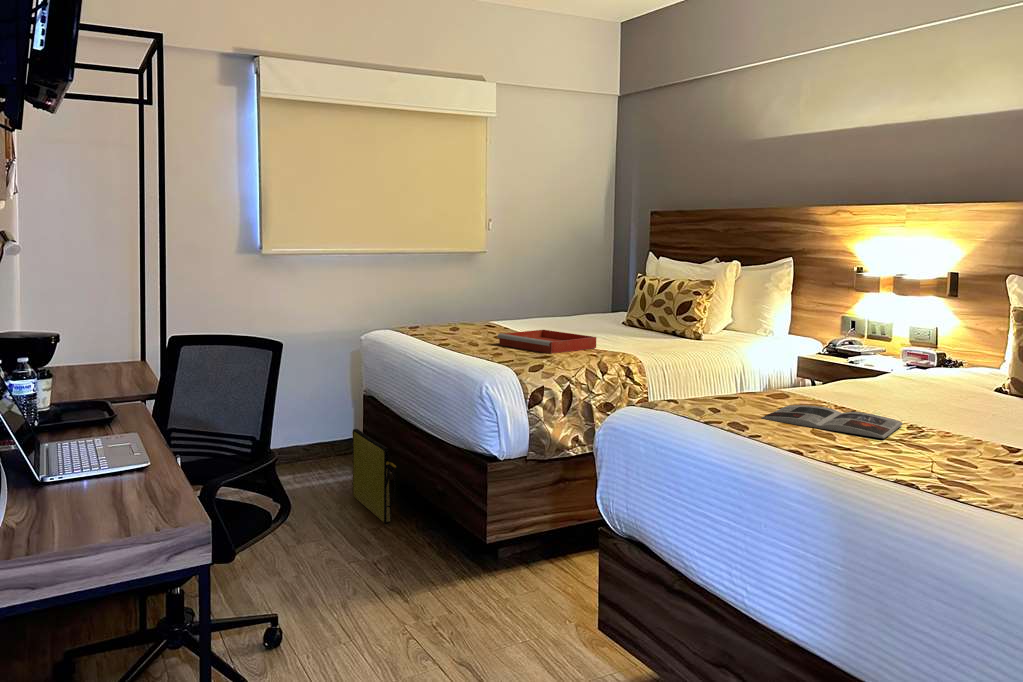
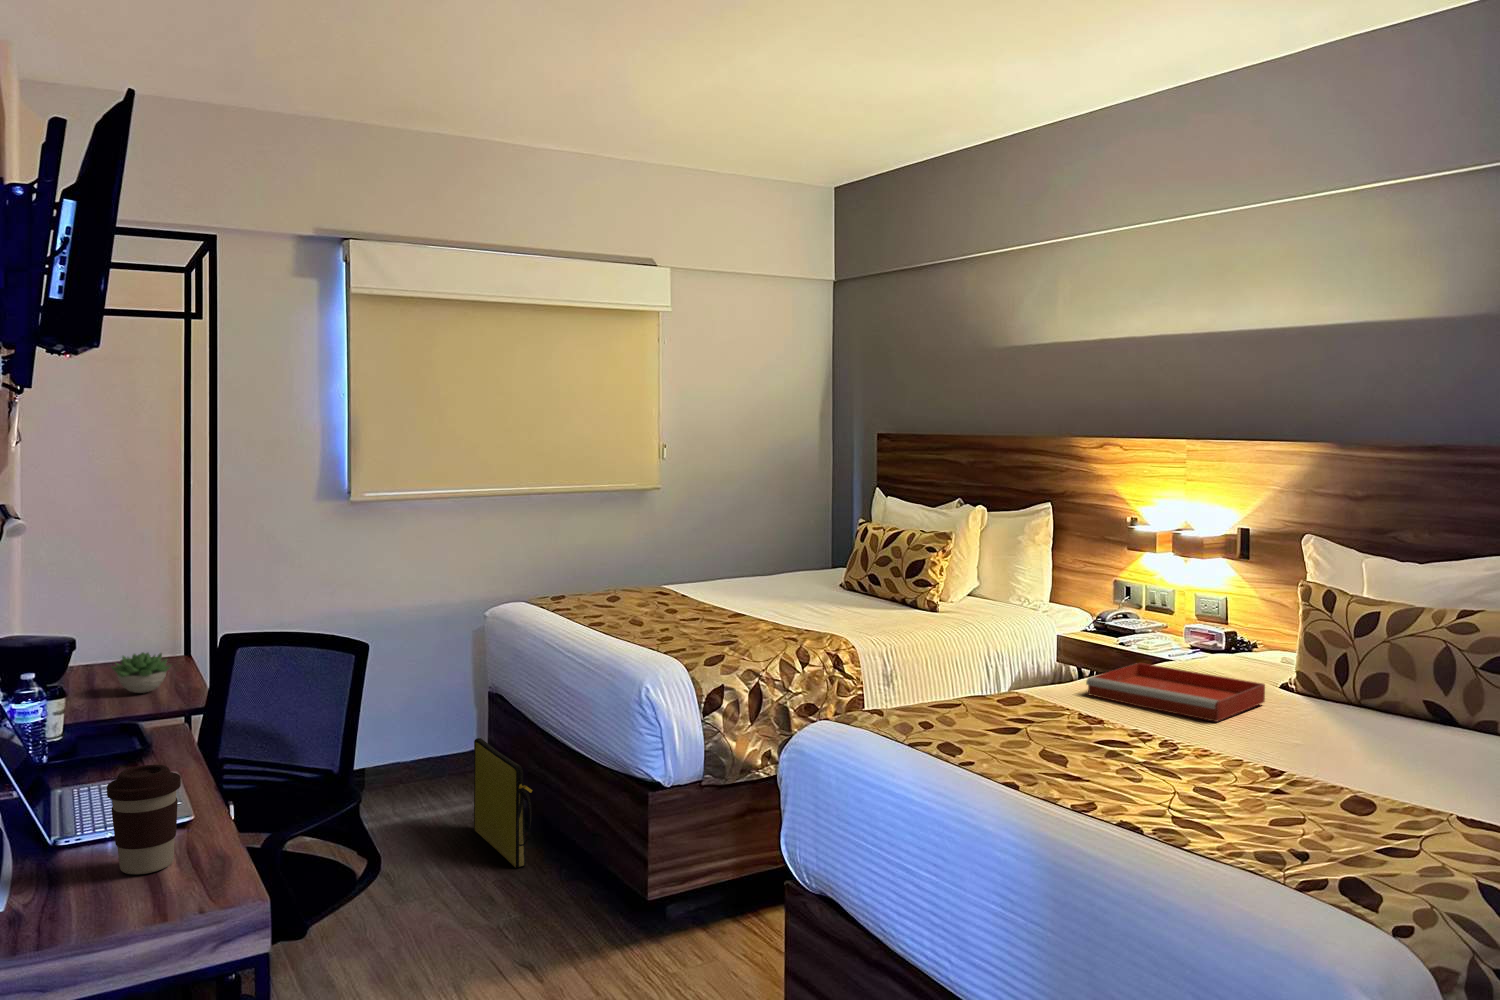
tray: present [497,330,596,354] -> present [1086,663,1265,722]
succulent plant: none [77,350,124,381] -> present [112,652,171,693]
magazine: present [762,405,903,439] -> none [981,716,1154,763]
coffee cup: none [51,412,113,500] -> present [107,765,181,874]

